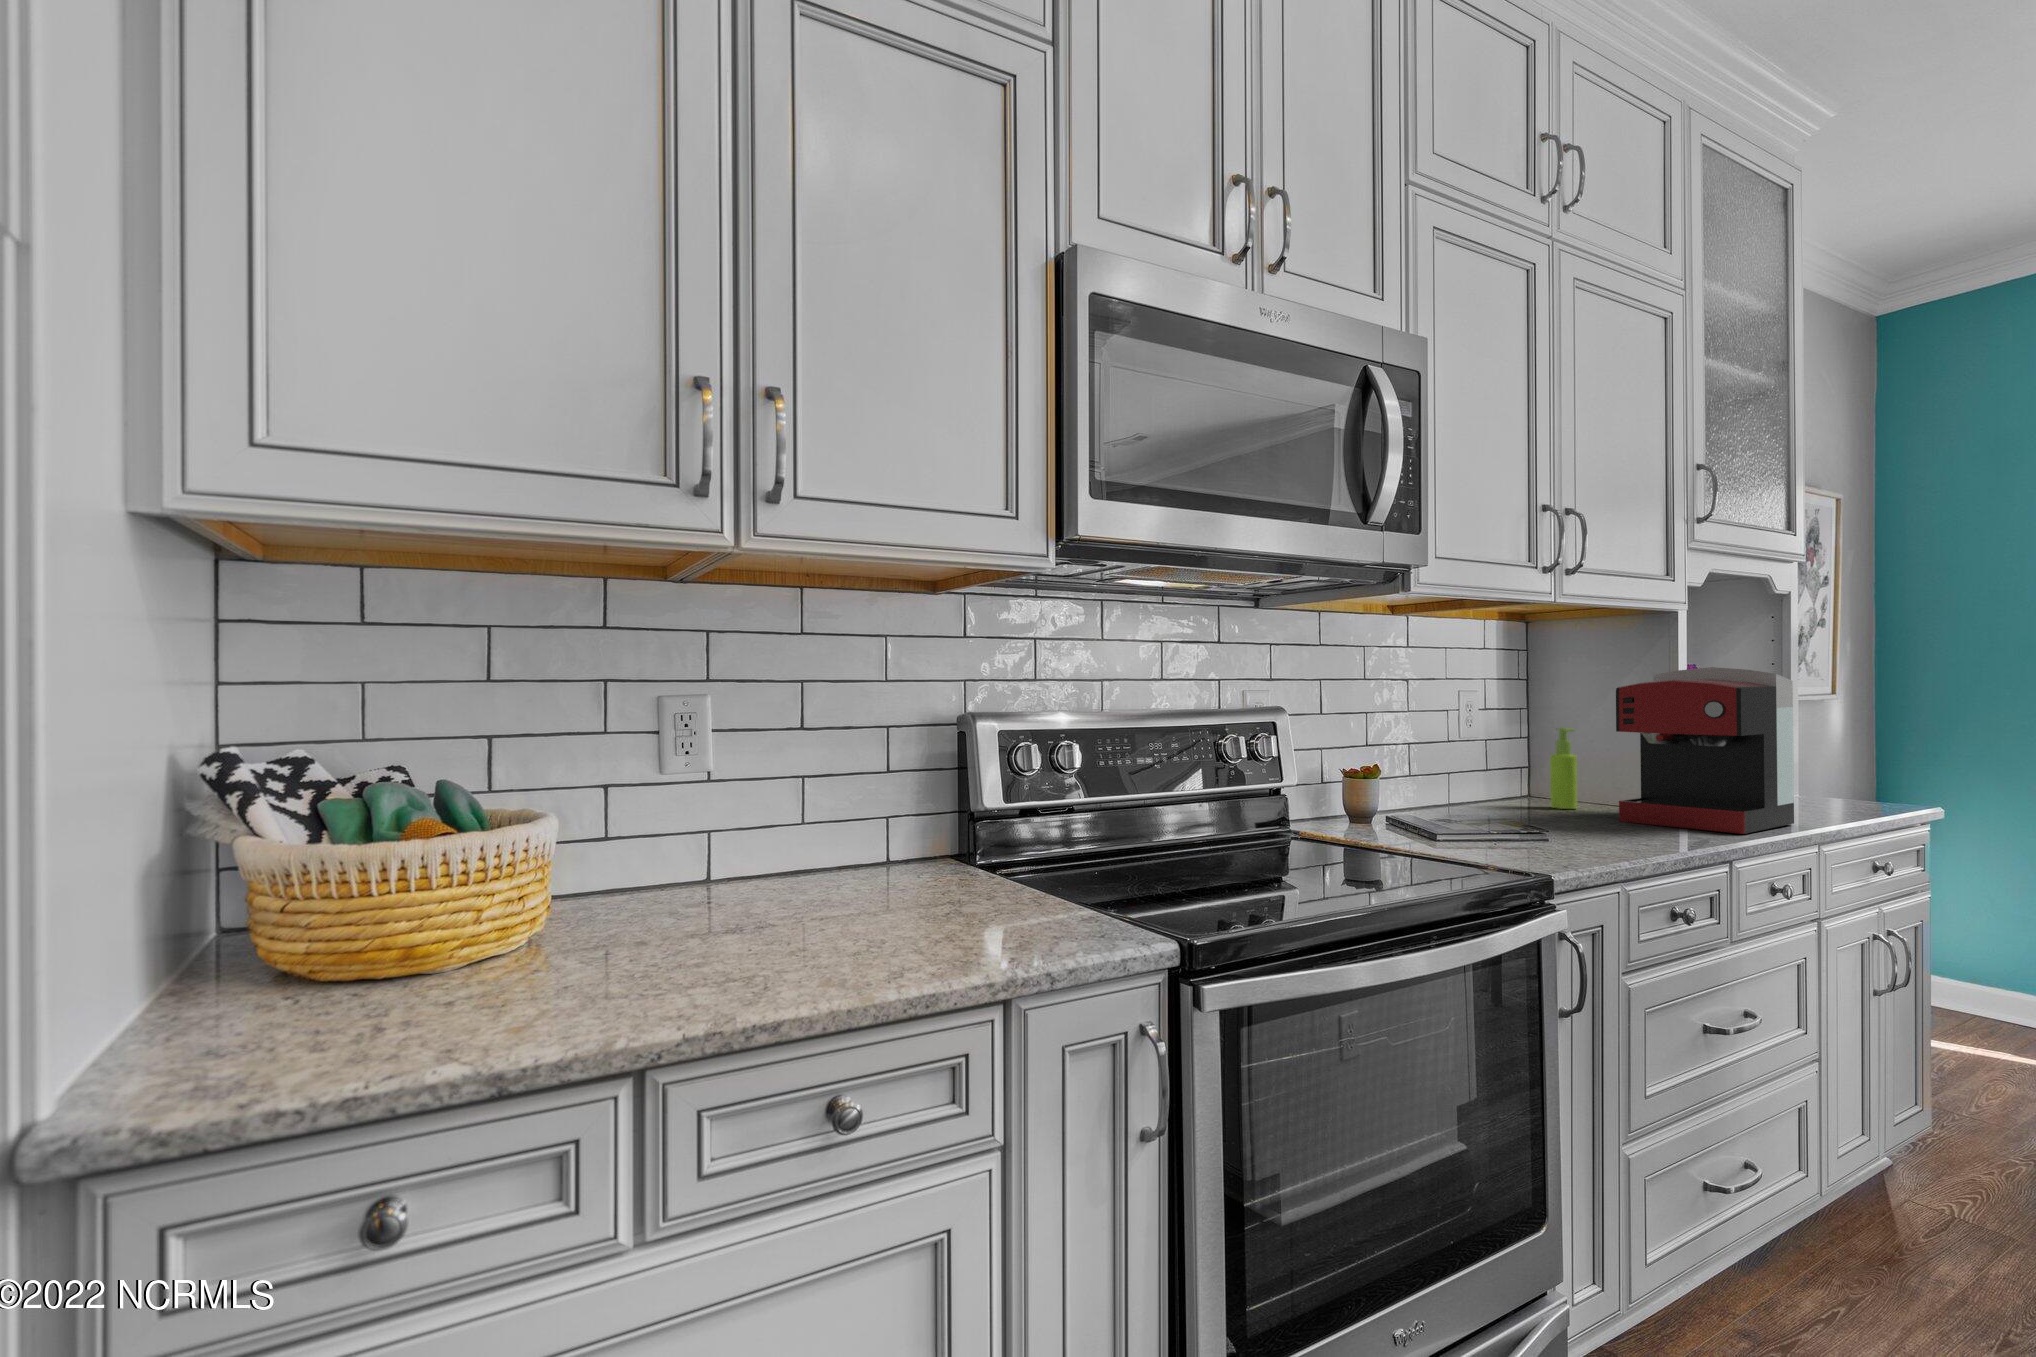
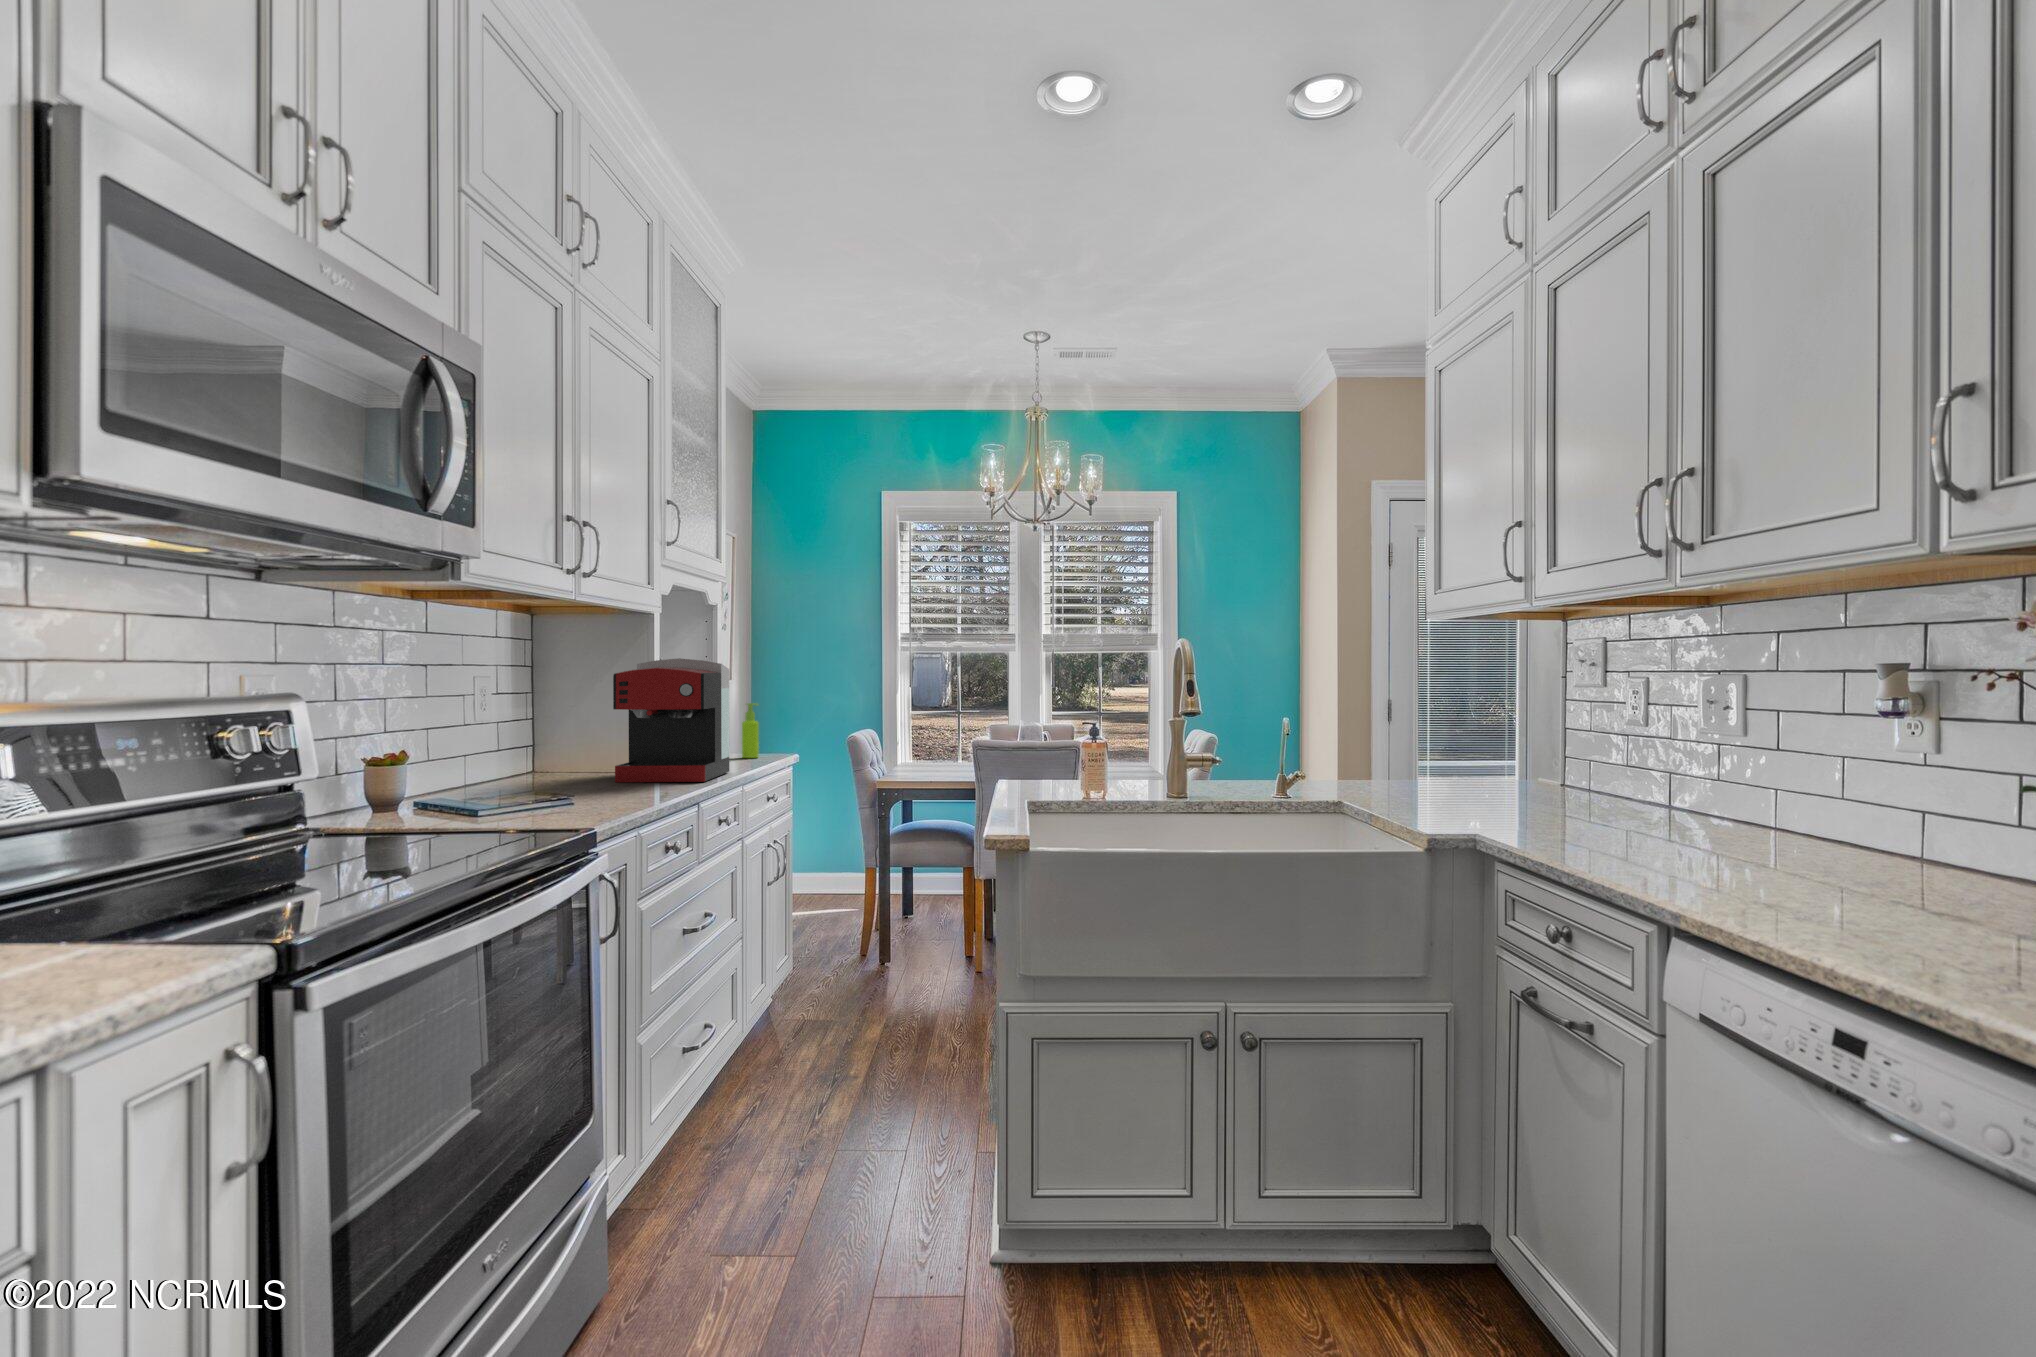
soap dispenser: present [1550,728,1577,809] -> present [742,703,759,758]

